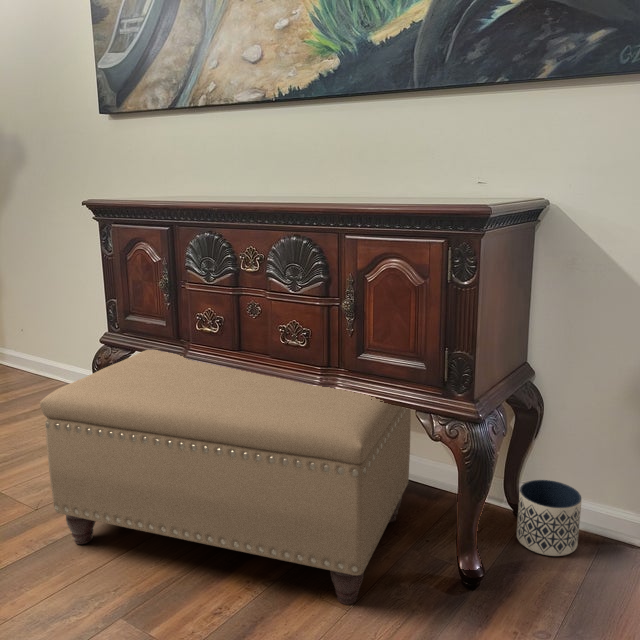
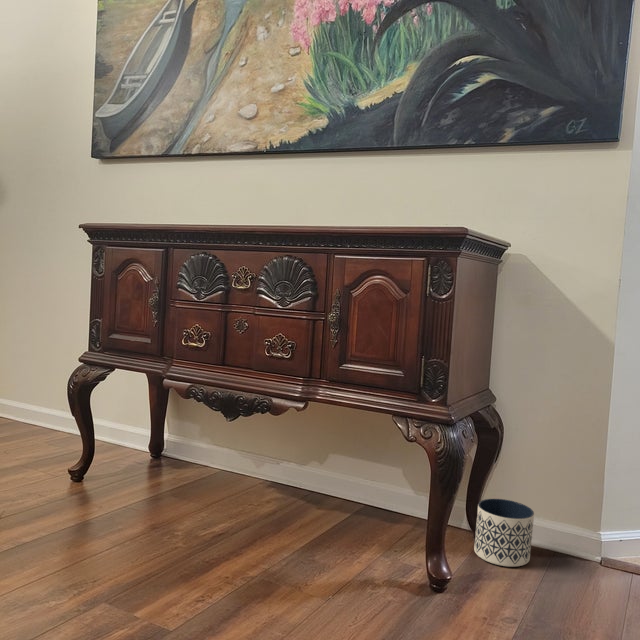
ottoman: present [40,350,411,605] -> none [29,365,382,599]

